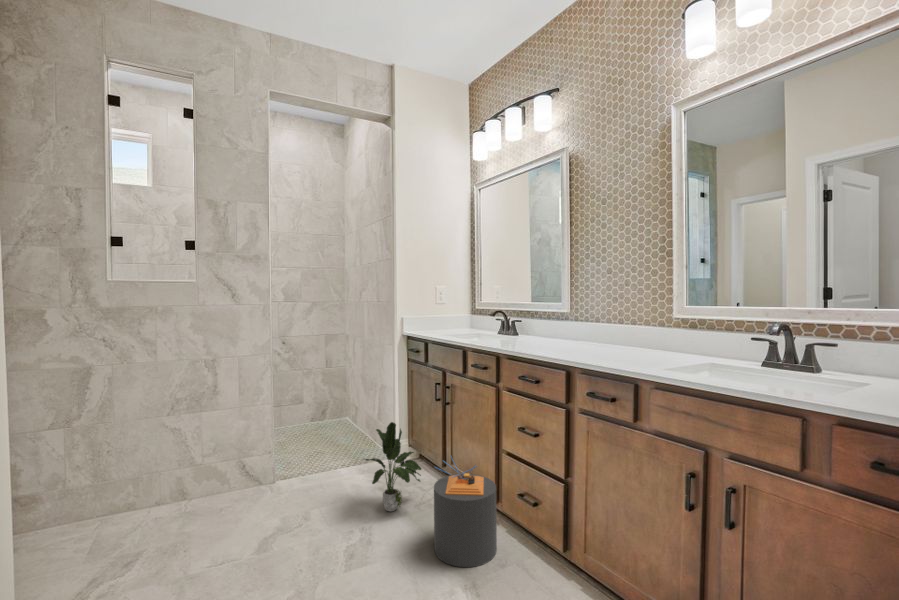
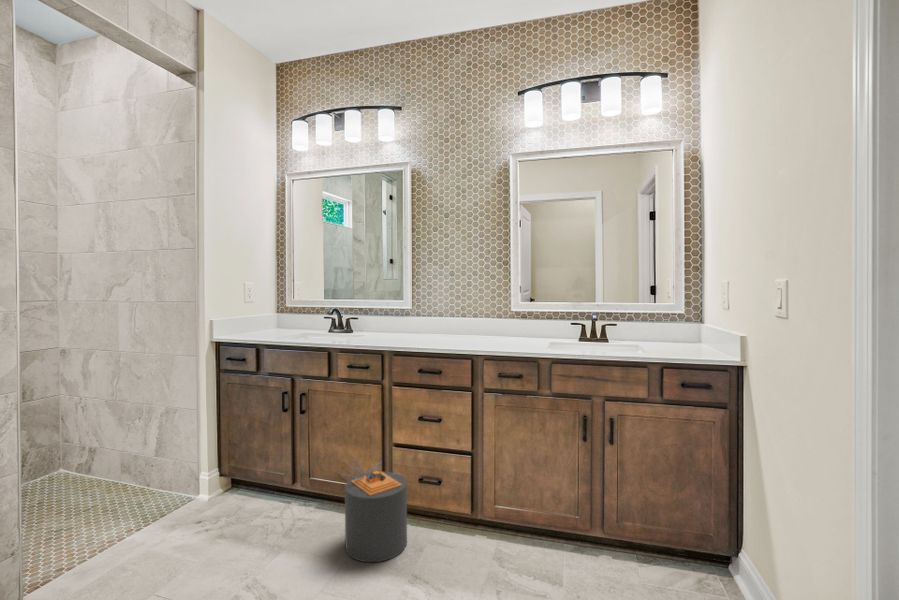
potted plant: present [365,422,421,511] -> none [232,444,301,547]

